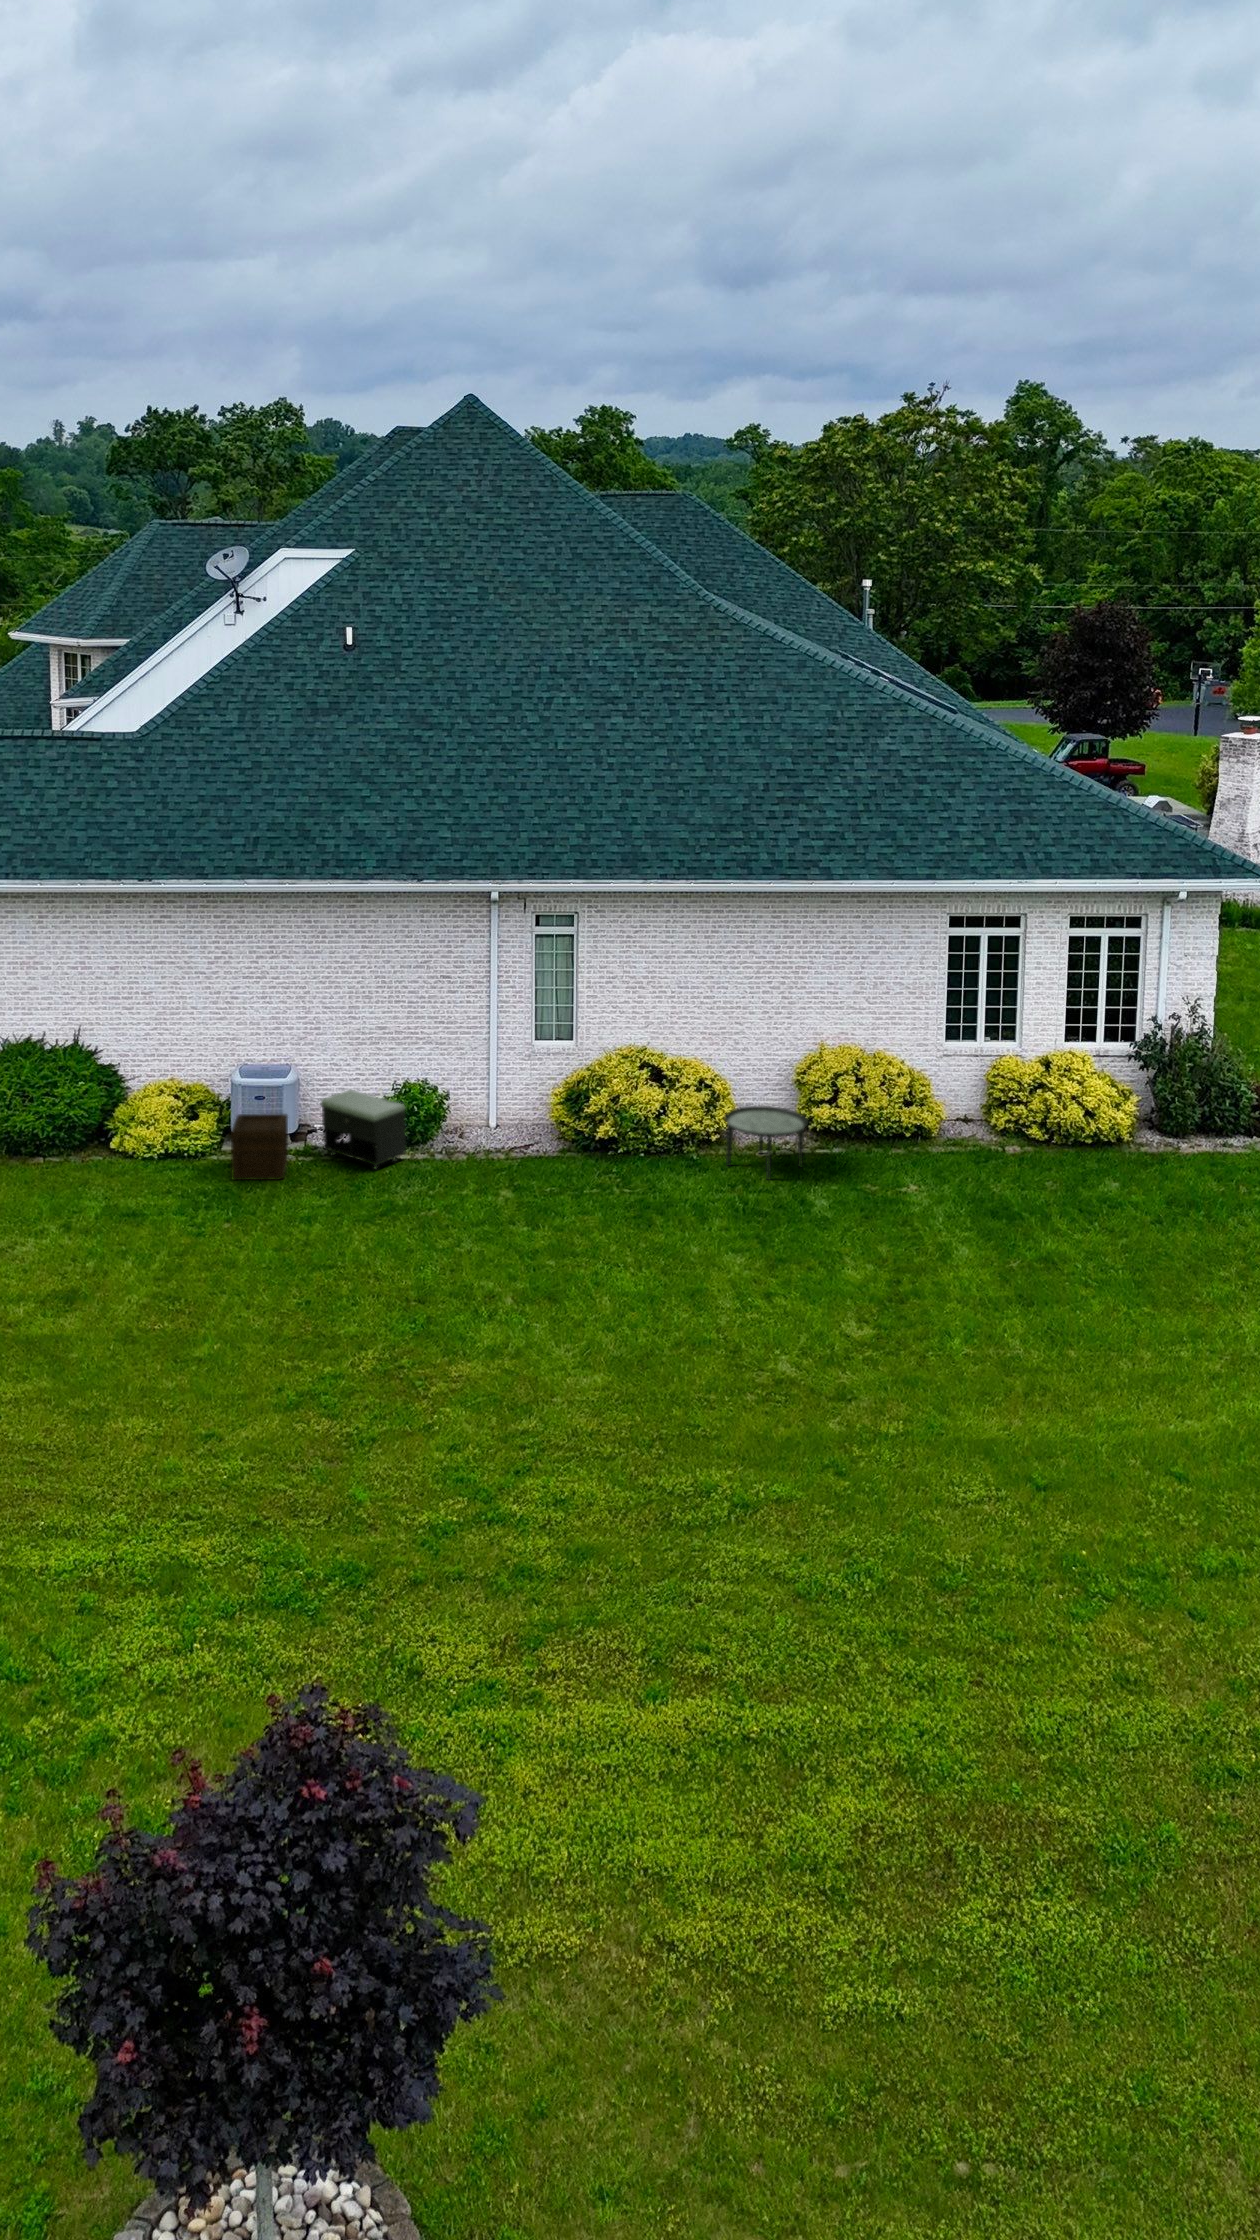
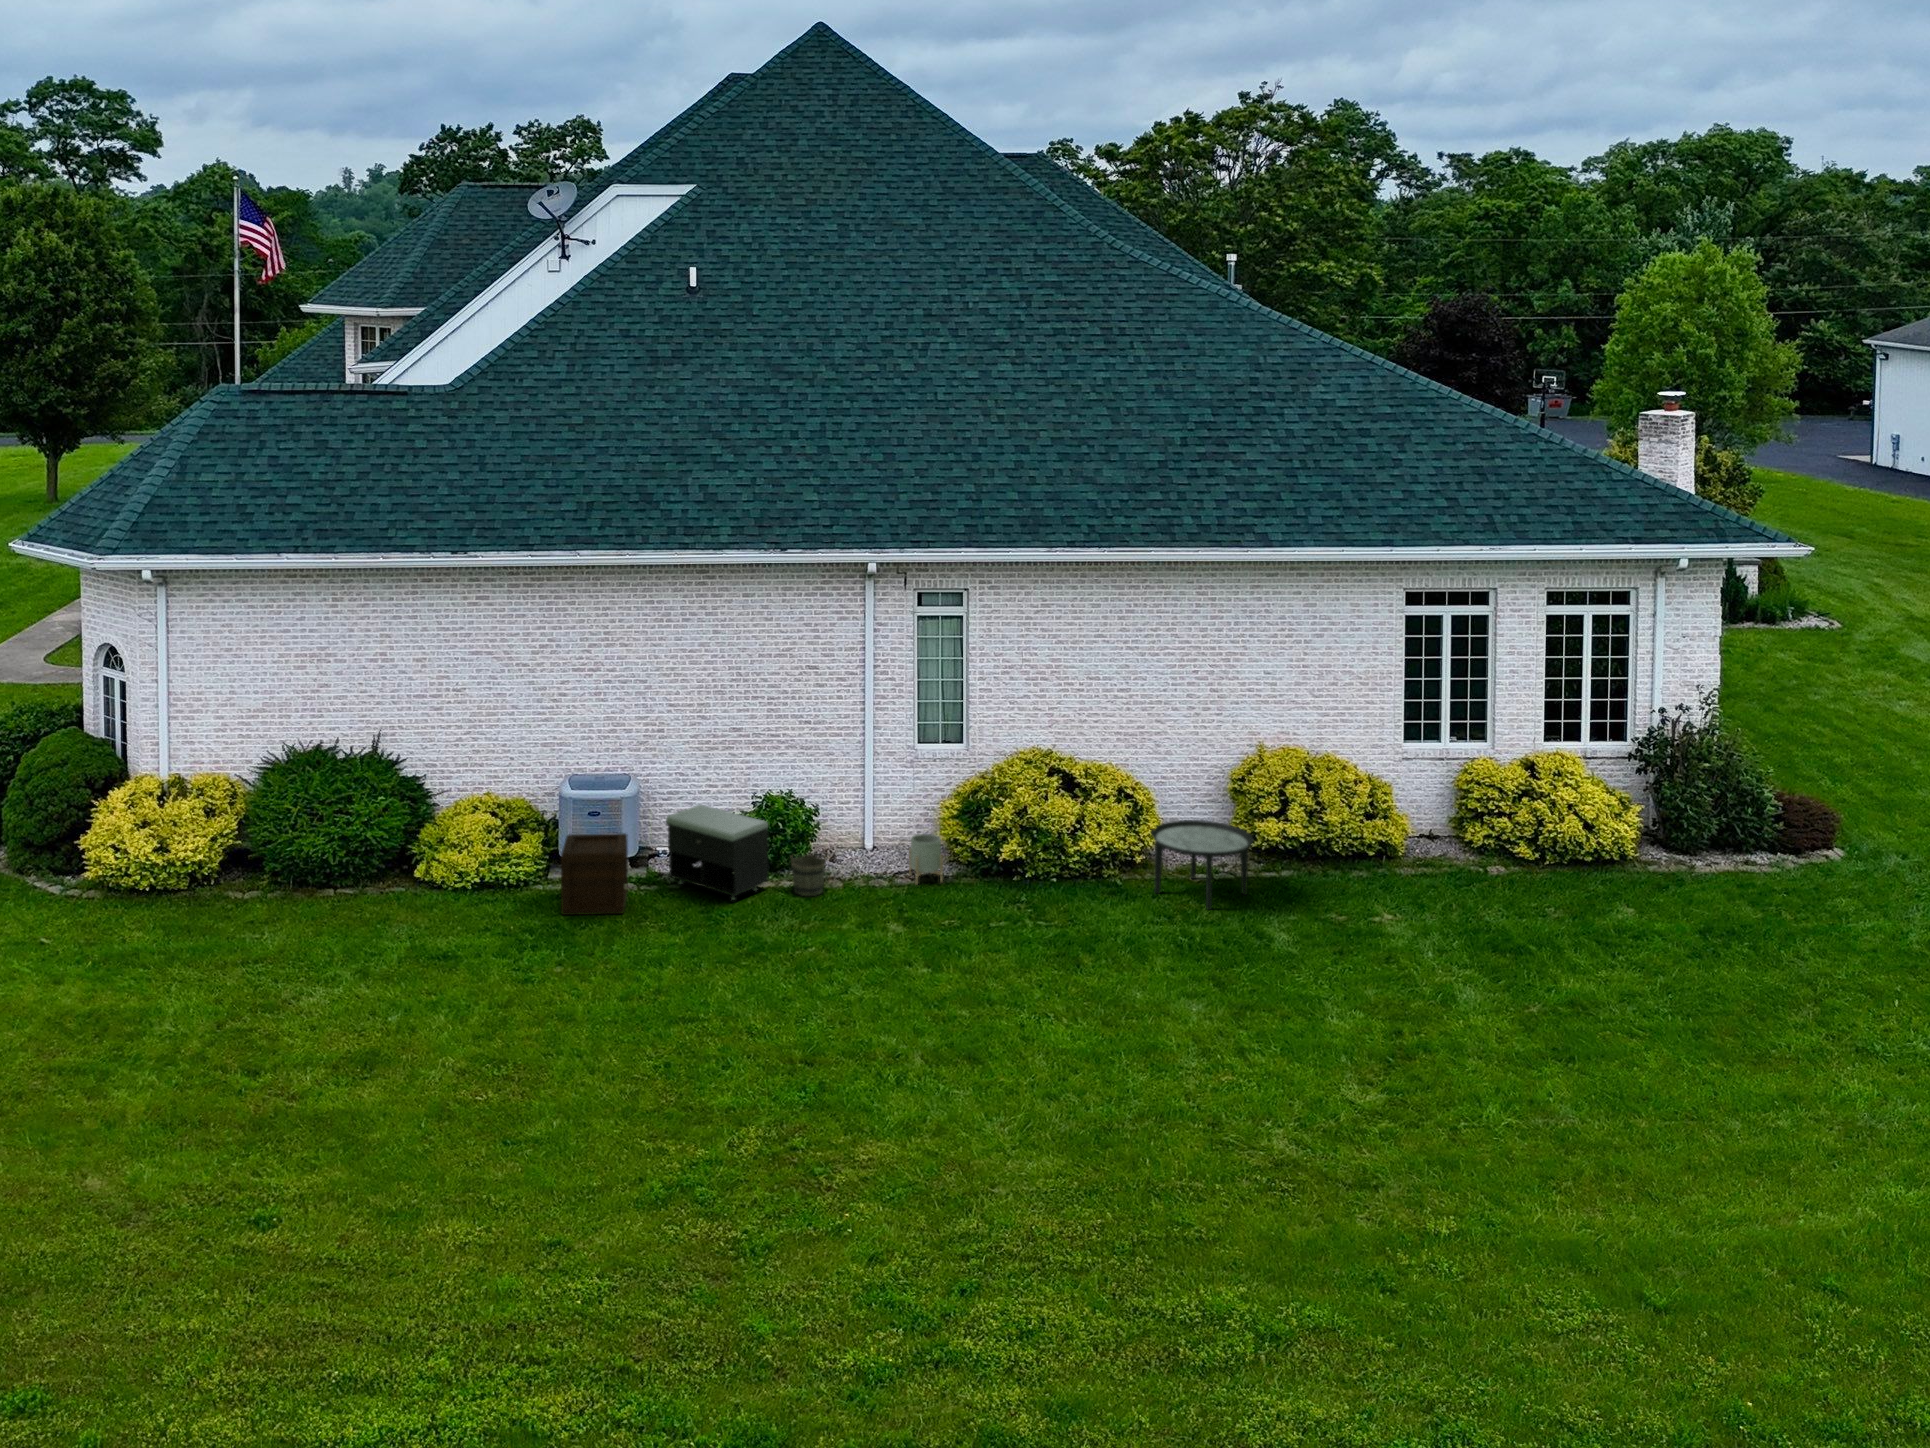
planter: none [524,1115,551,1157] -> present [909,834,943,884]
bucket: none [423,1132,454,1166] -> present [791,855,826,896]

